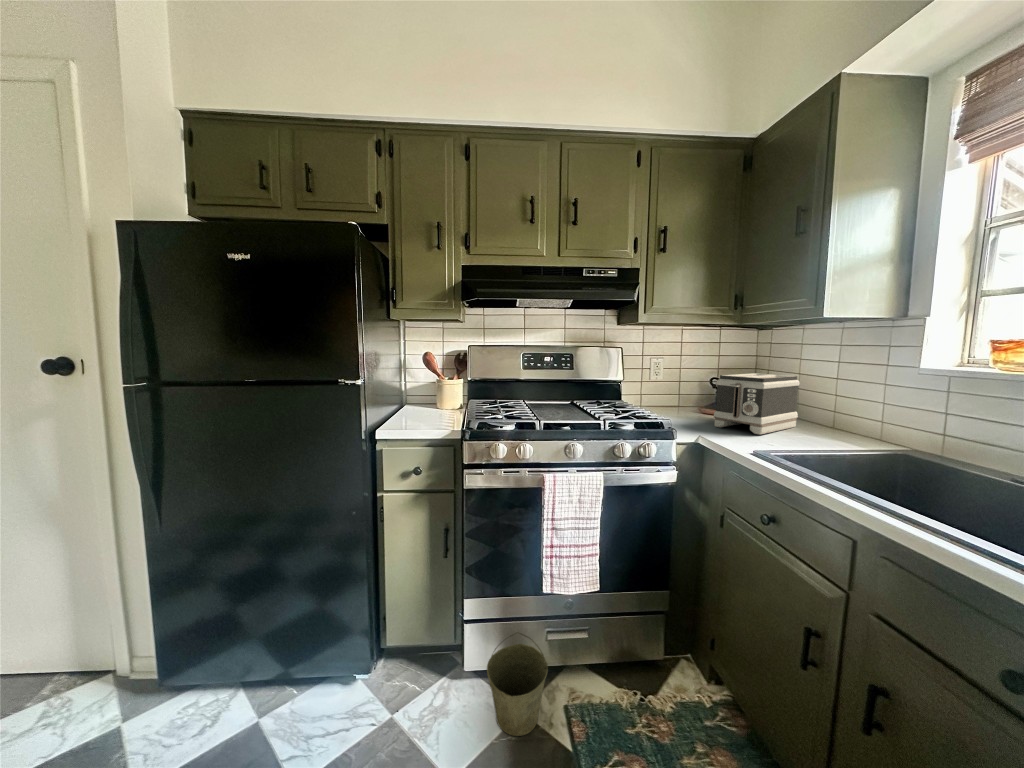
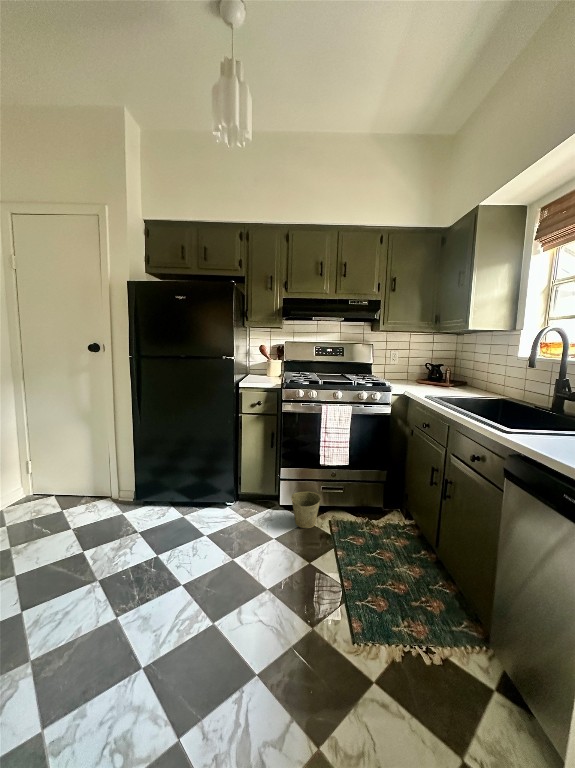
toaster: present [714,373,800,435] -> none [417,360,466,391]

